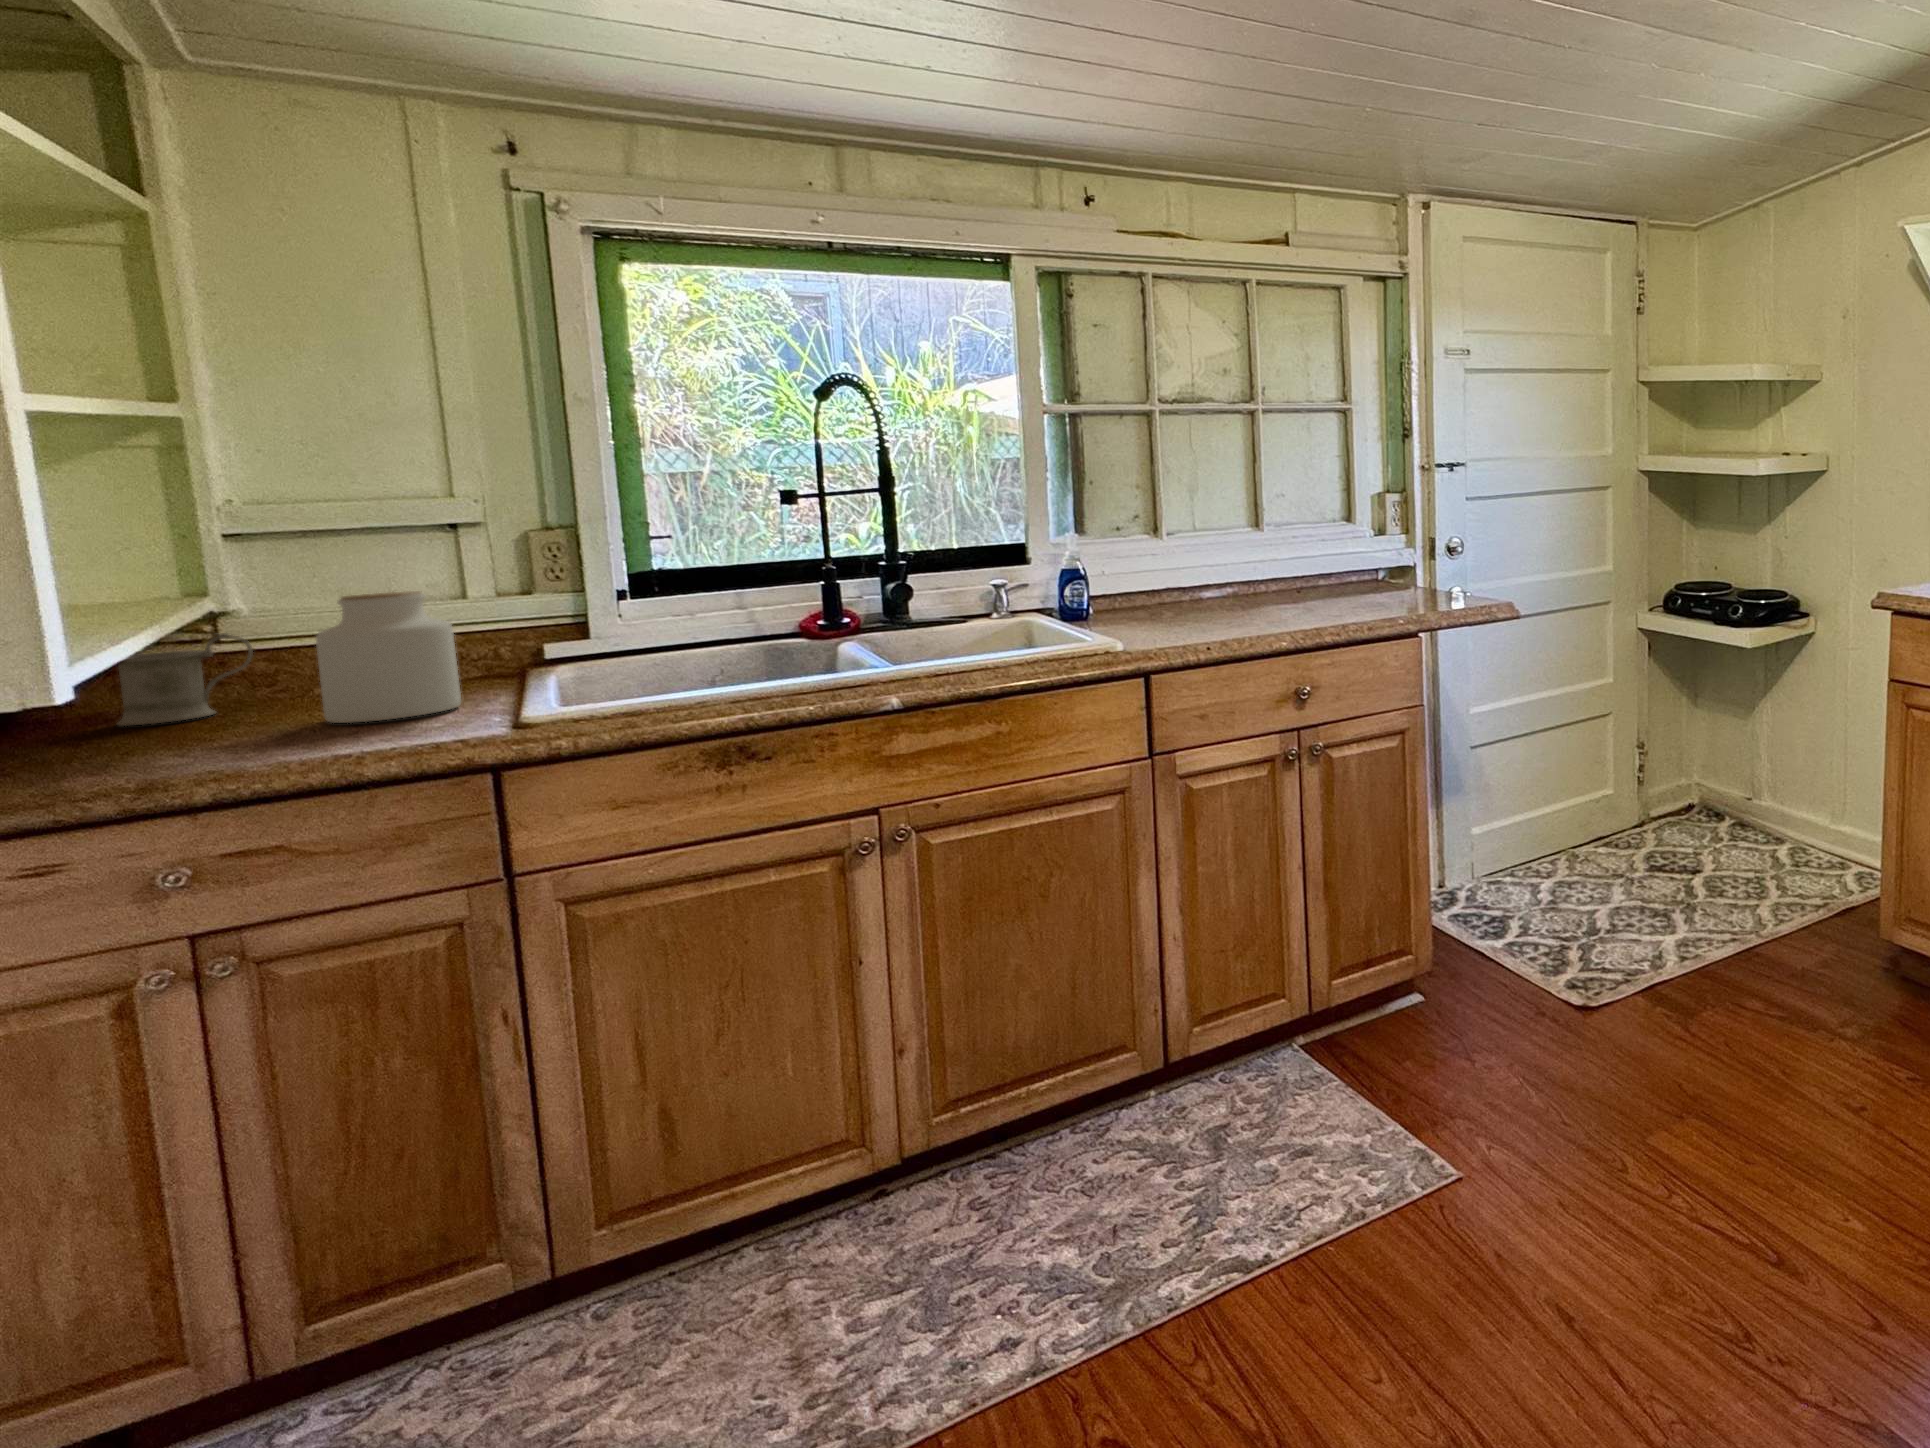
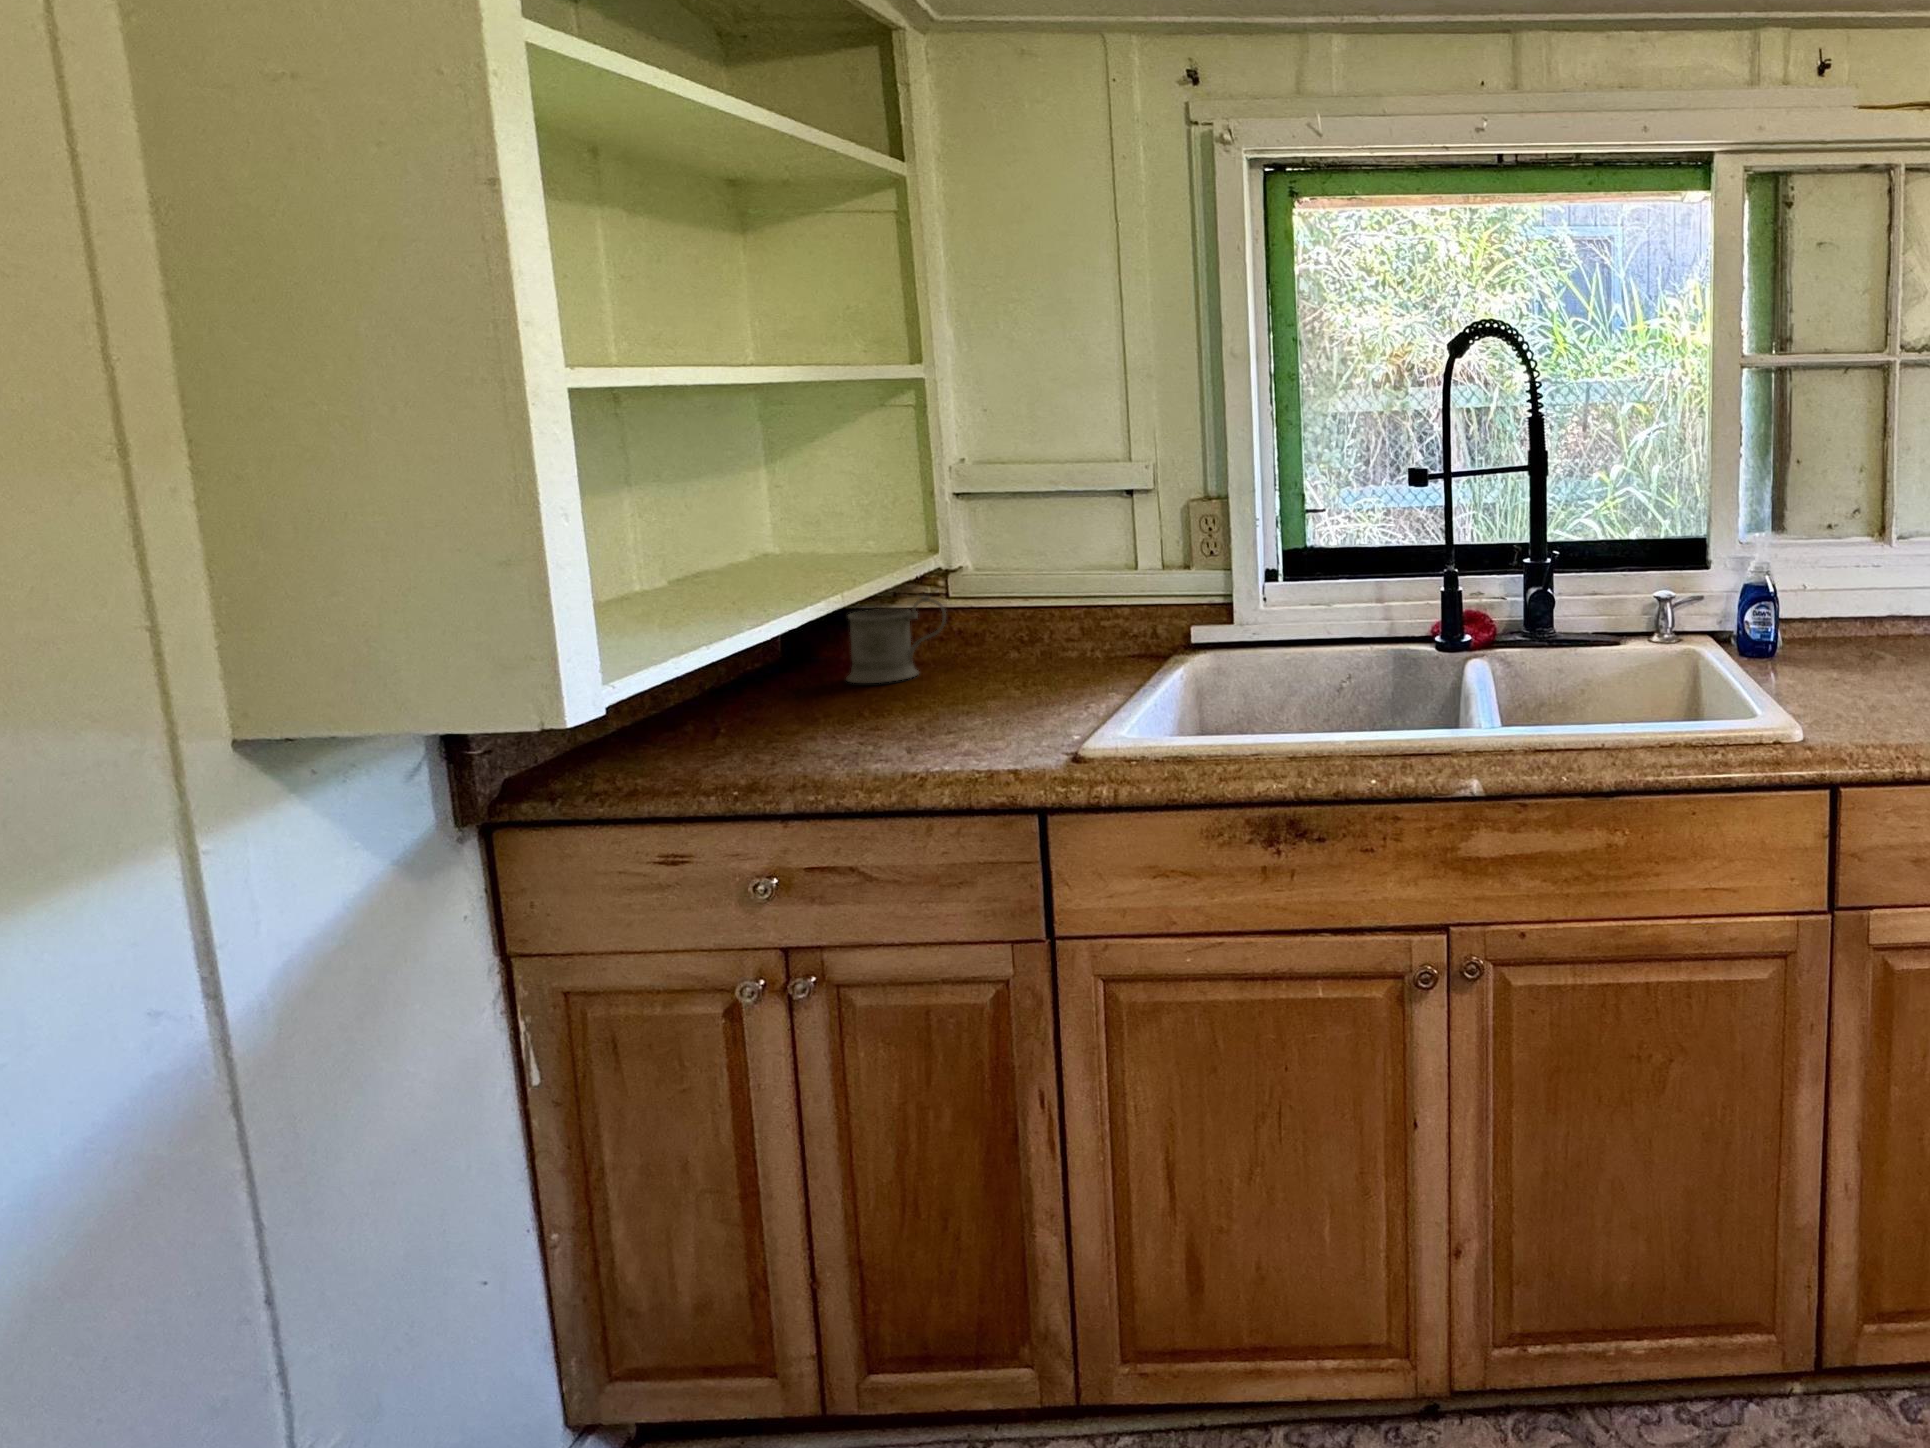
jar: present [316,591,461,723] -> none [953,573,1075,720]

